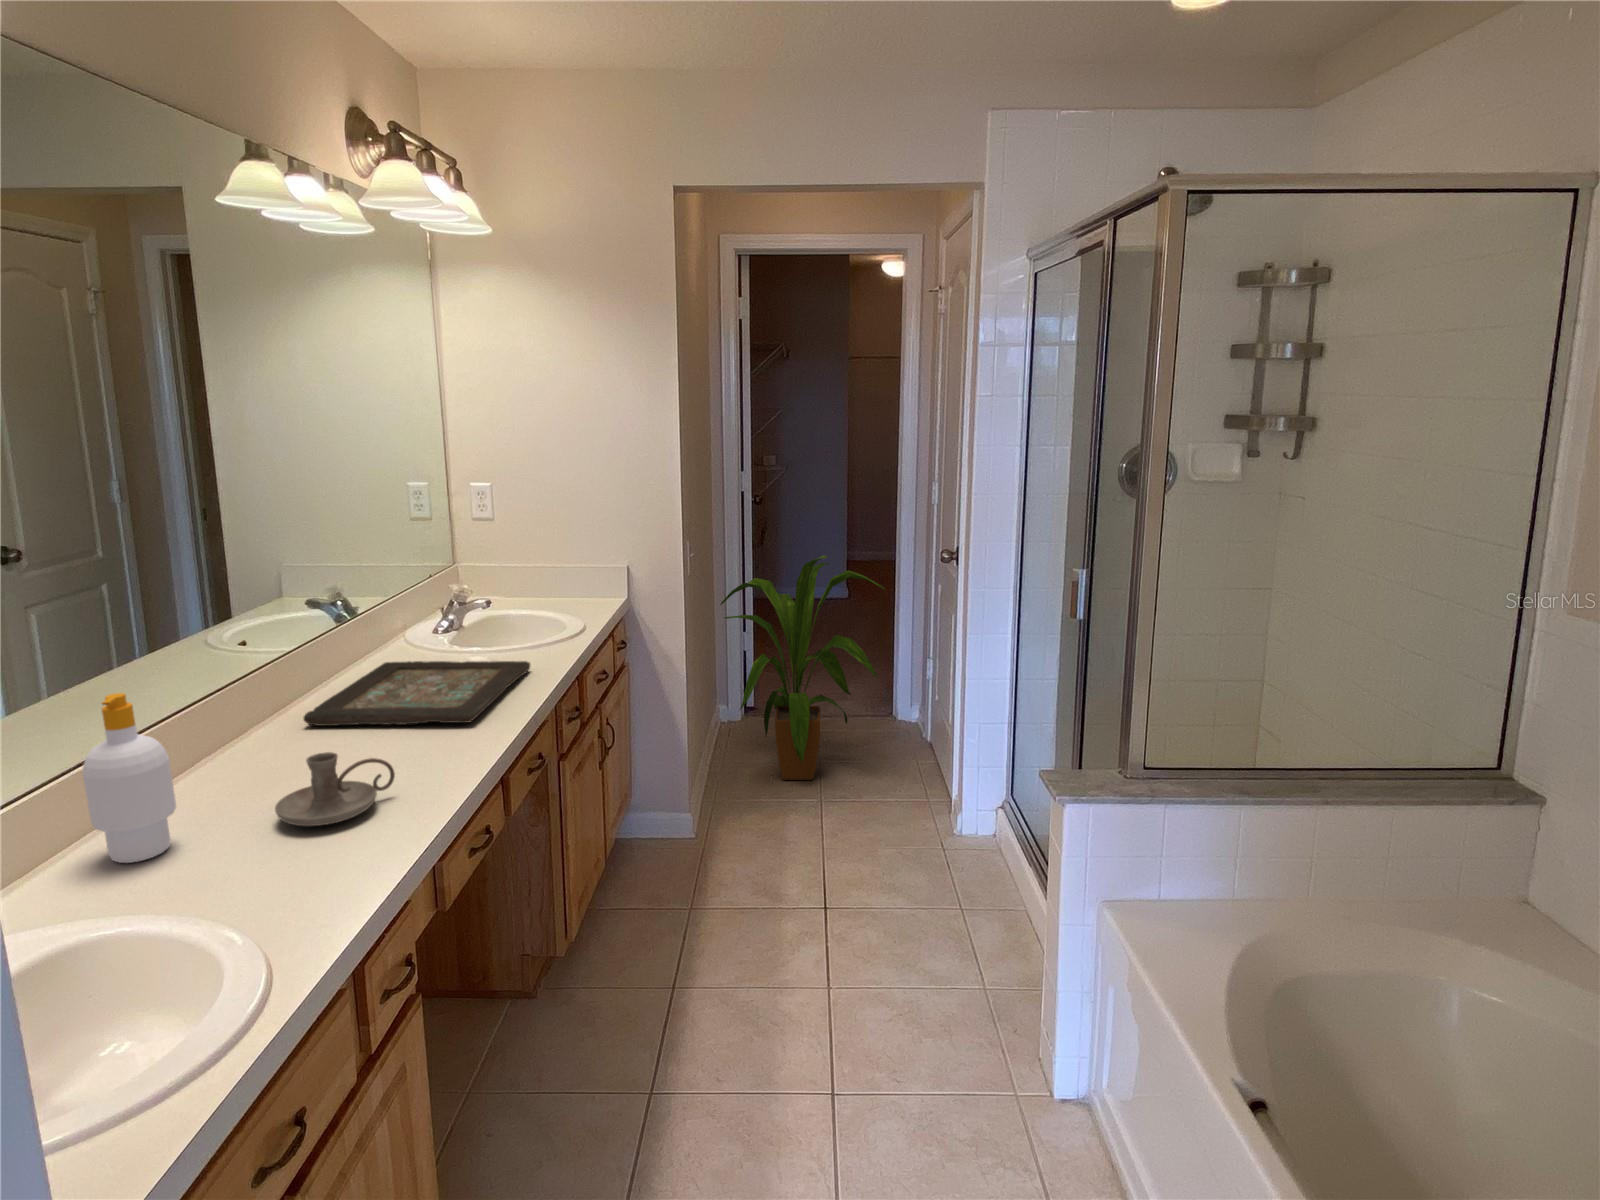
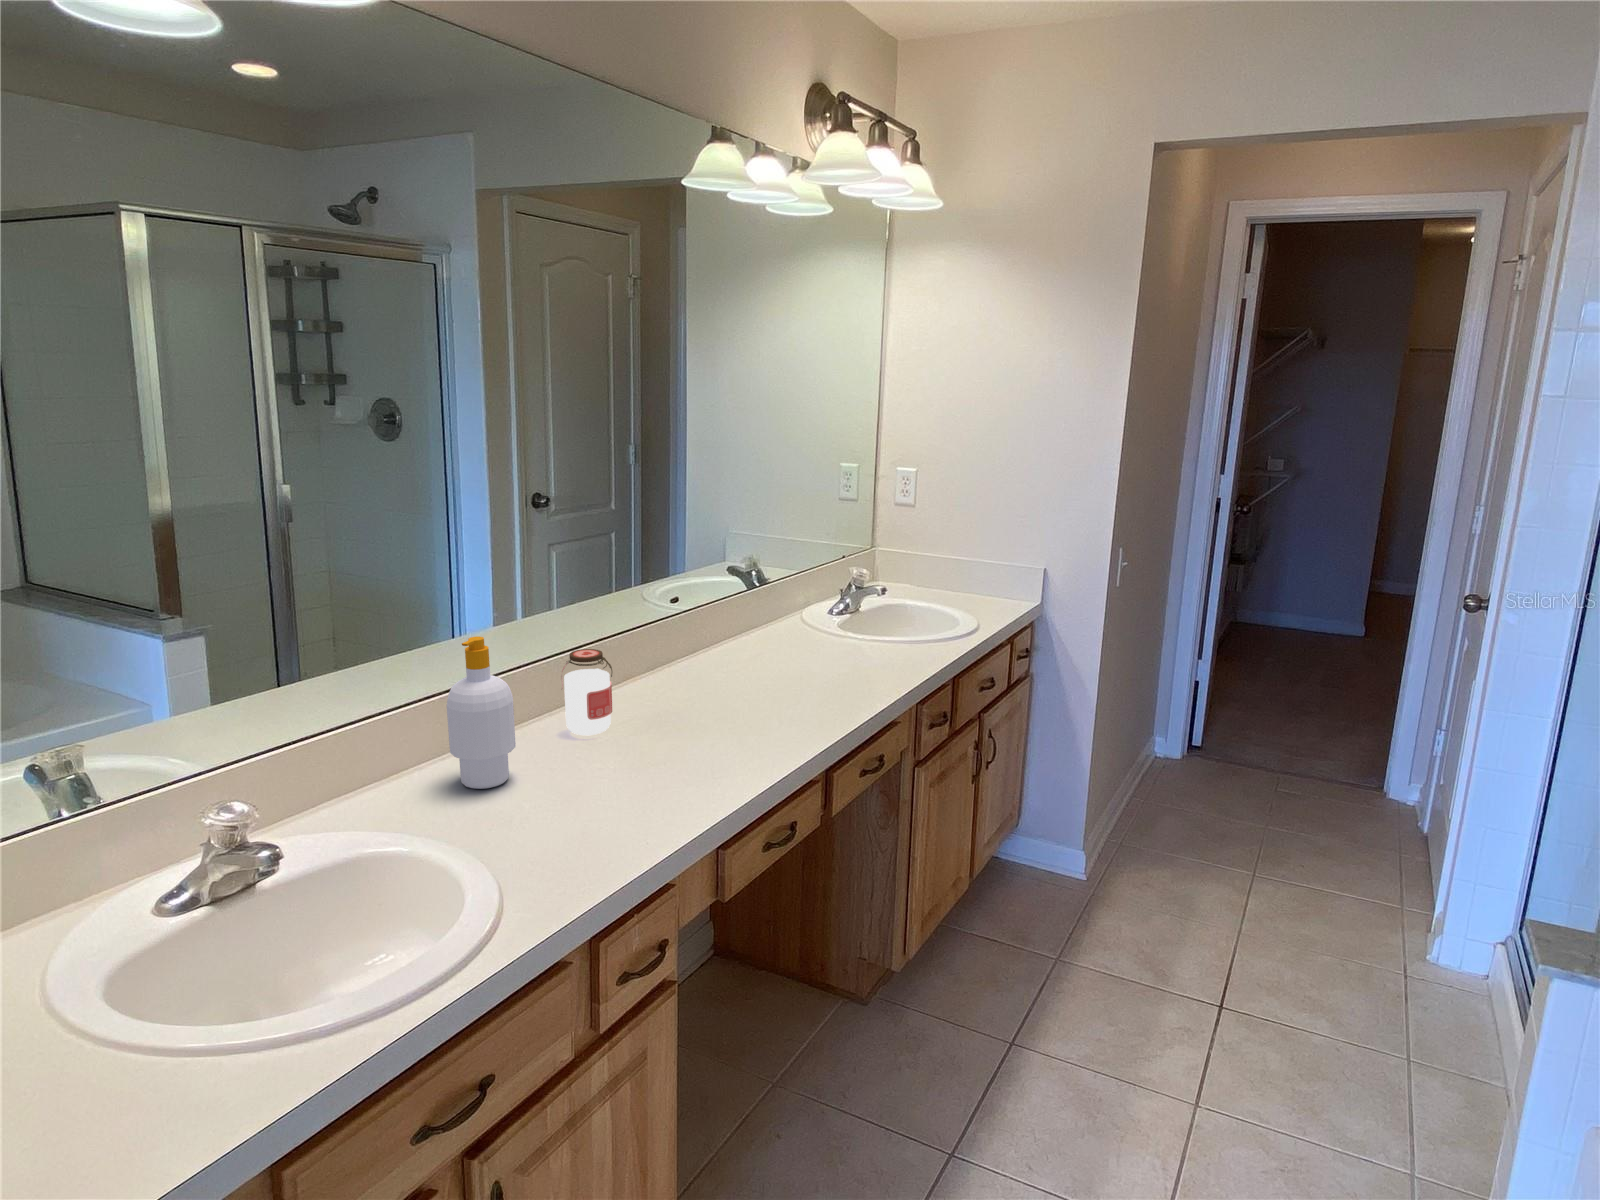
house plant: present [721,555,885,780] -> none [1163,583,1382,846]
decorative tray: present [304,661,530,726] -> none [670,637,897,714]
jar: none [196,694,263,789] -> present [561,649,612,735]
candle holder: present [275,752,395,826] -> none [592,722,703,793]

